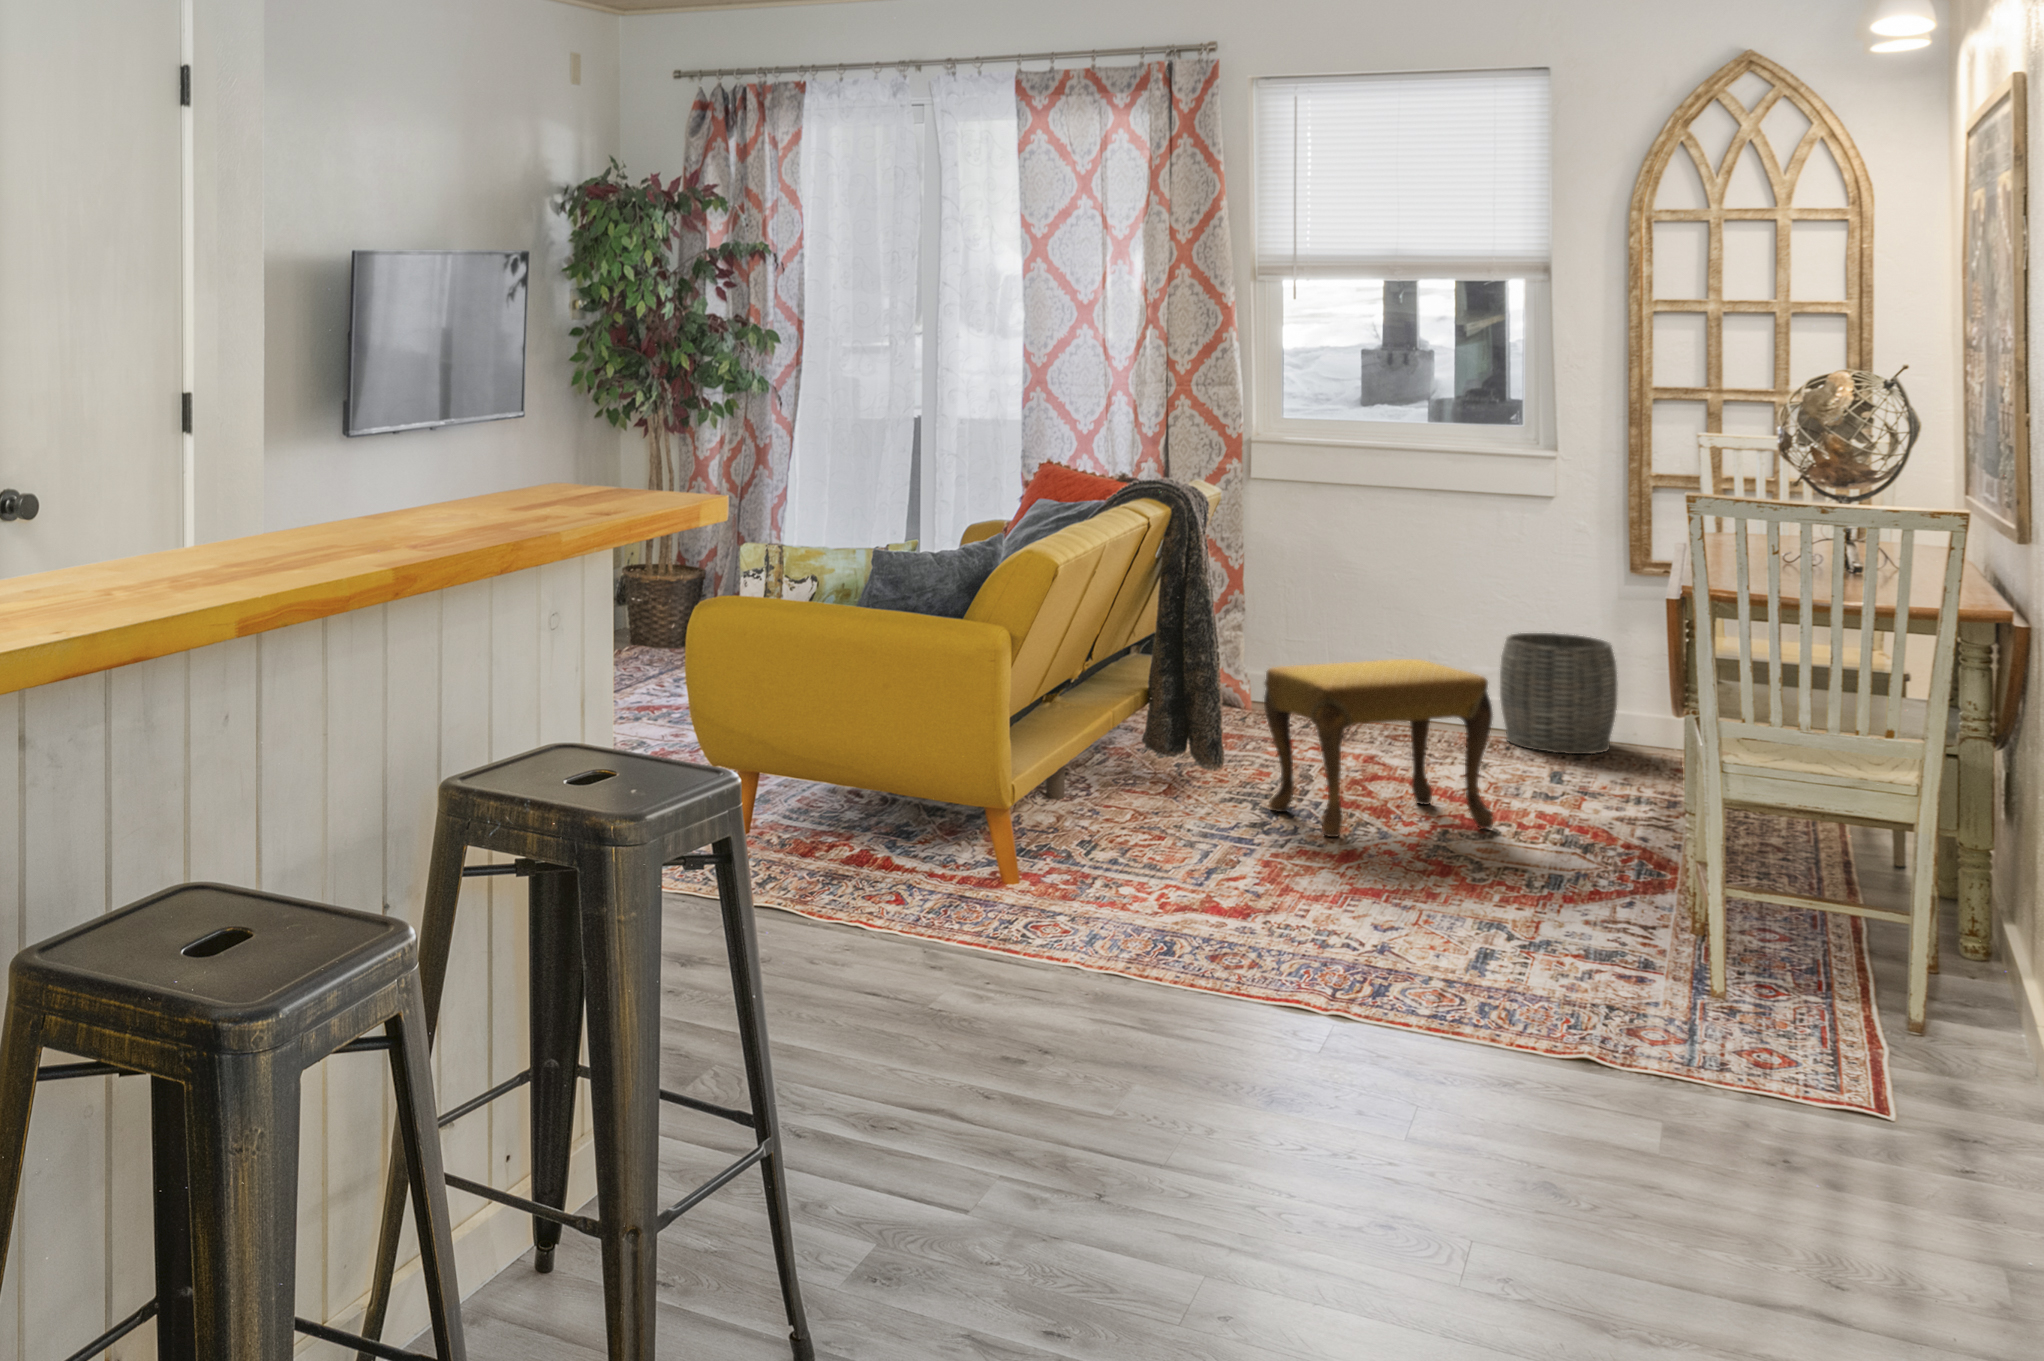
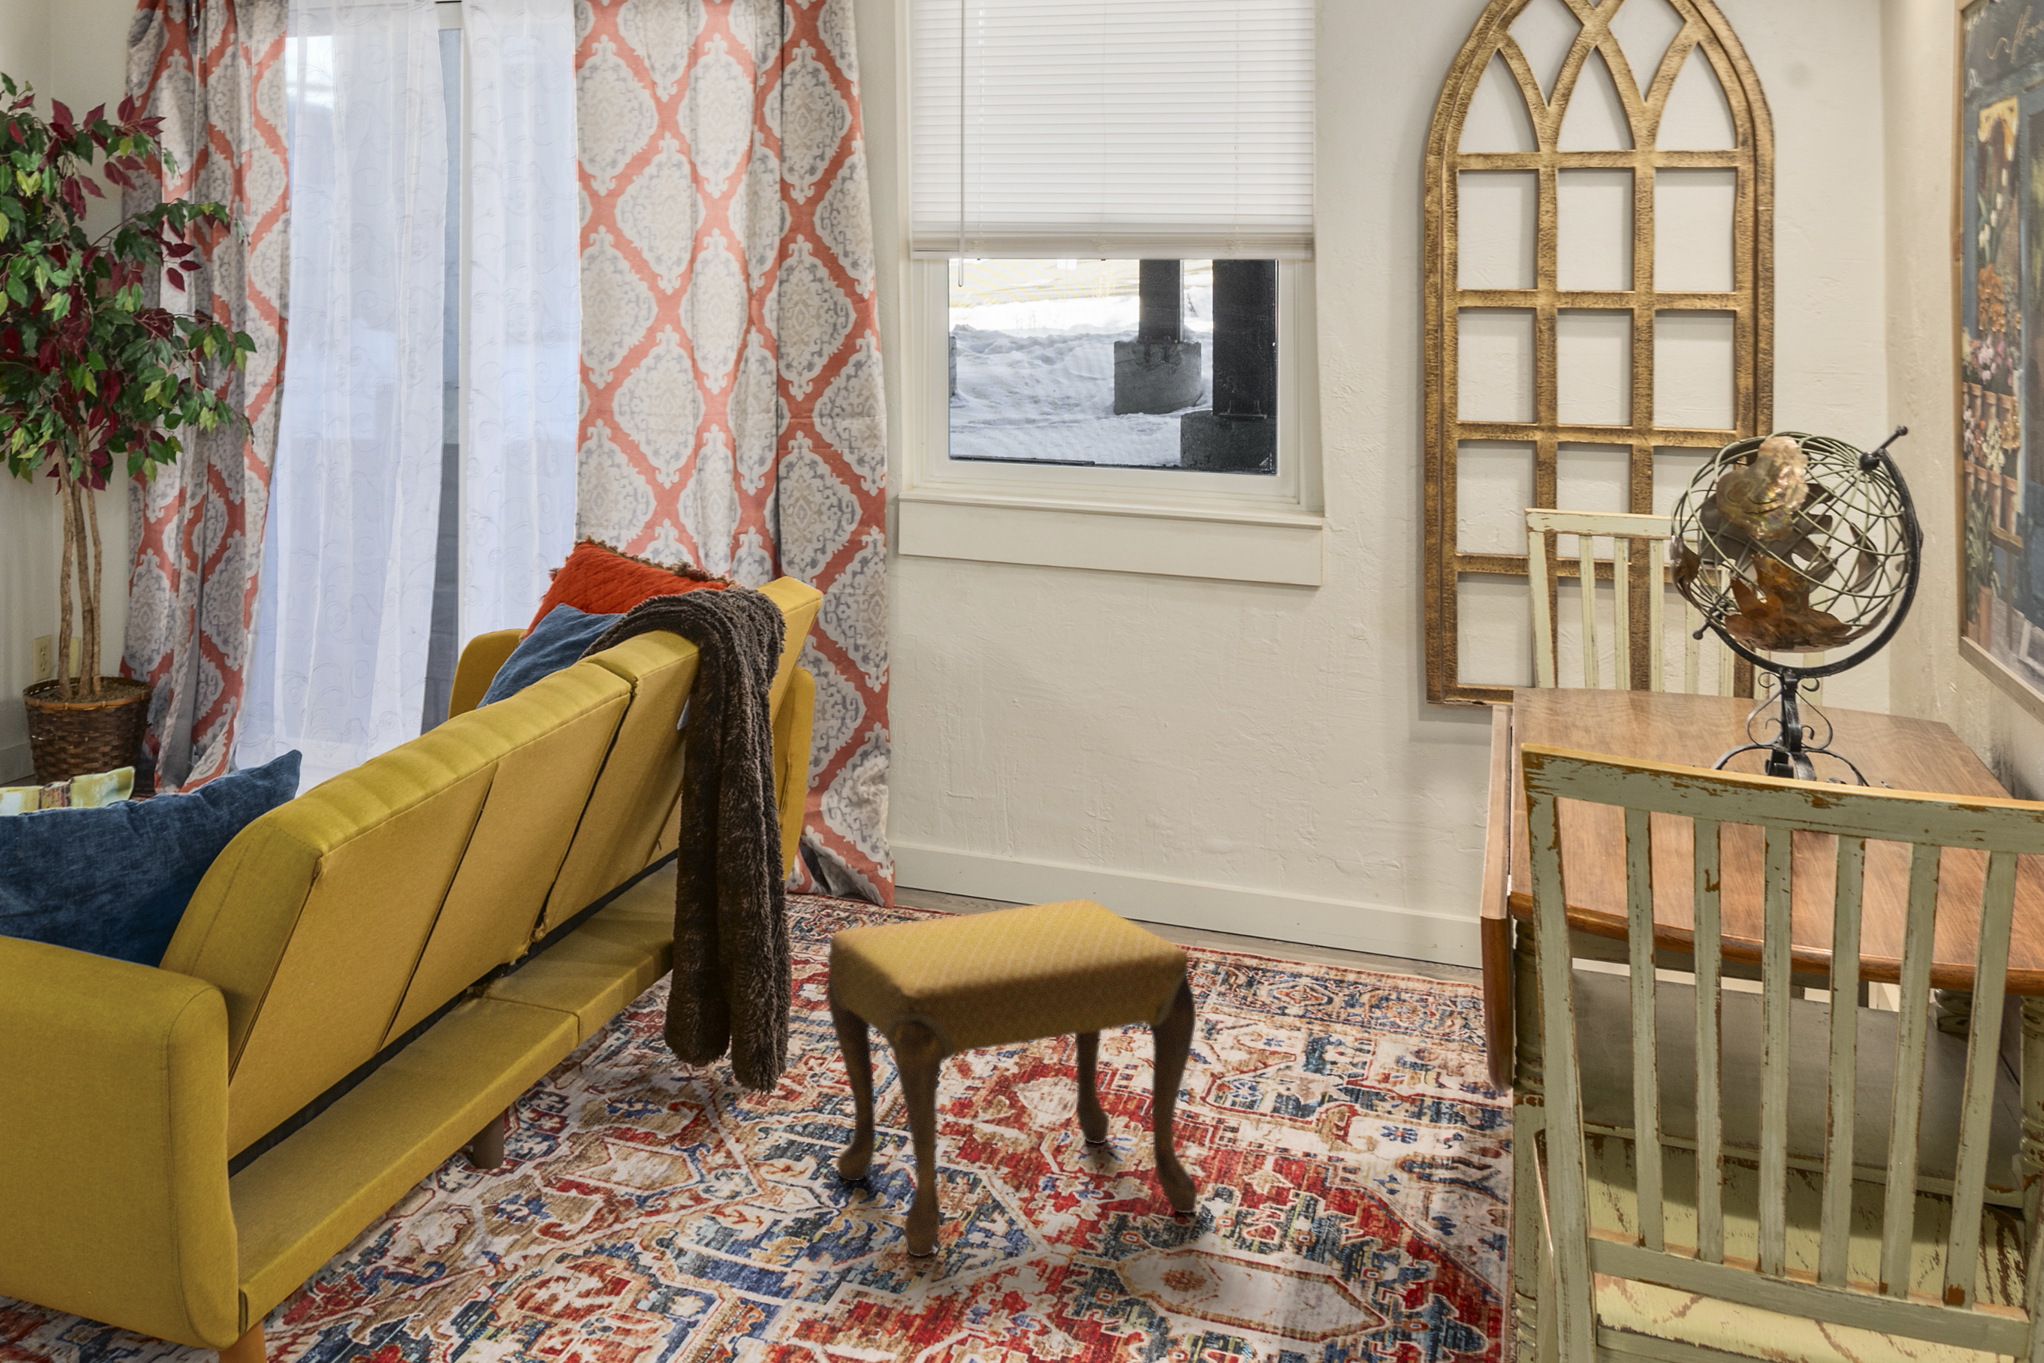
woven basket: present [1500,633,1618,754] -> none [1238,792,1406,991]

